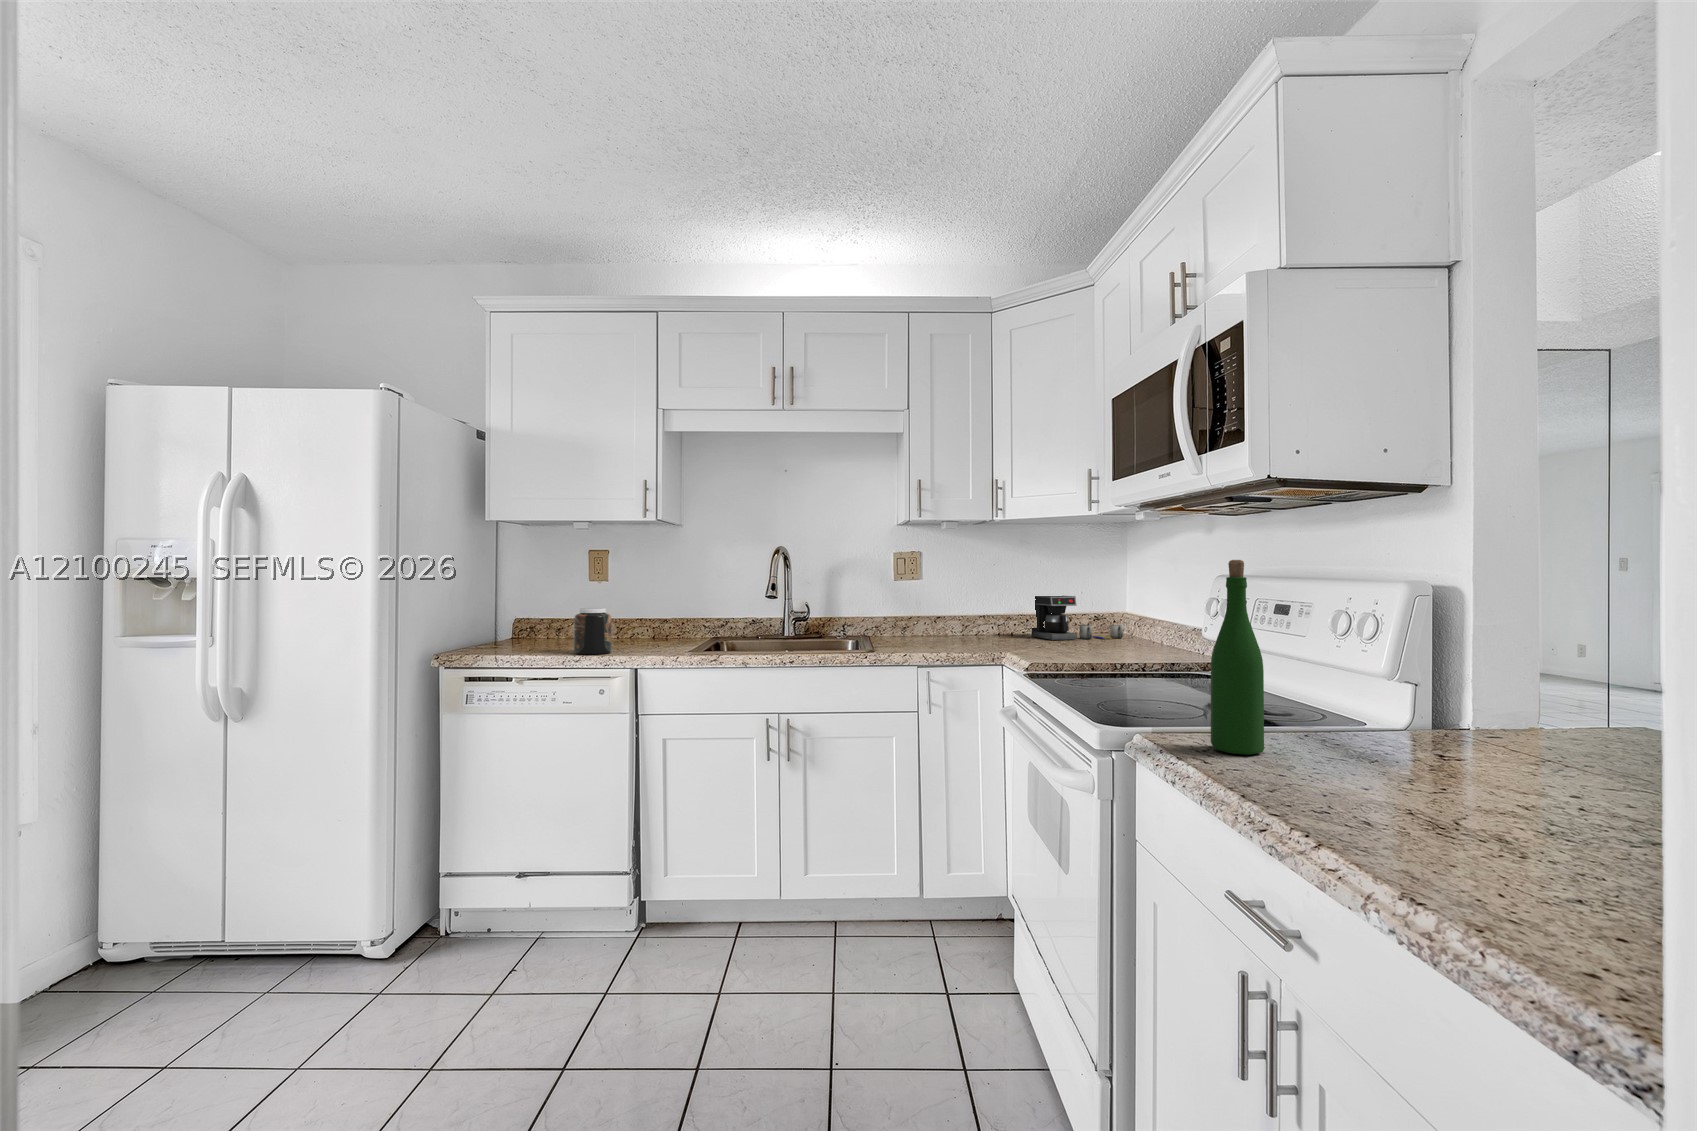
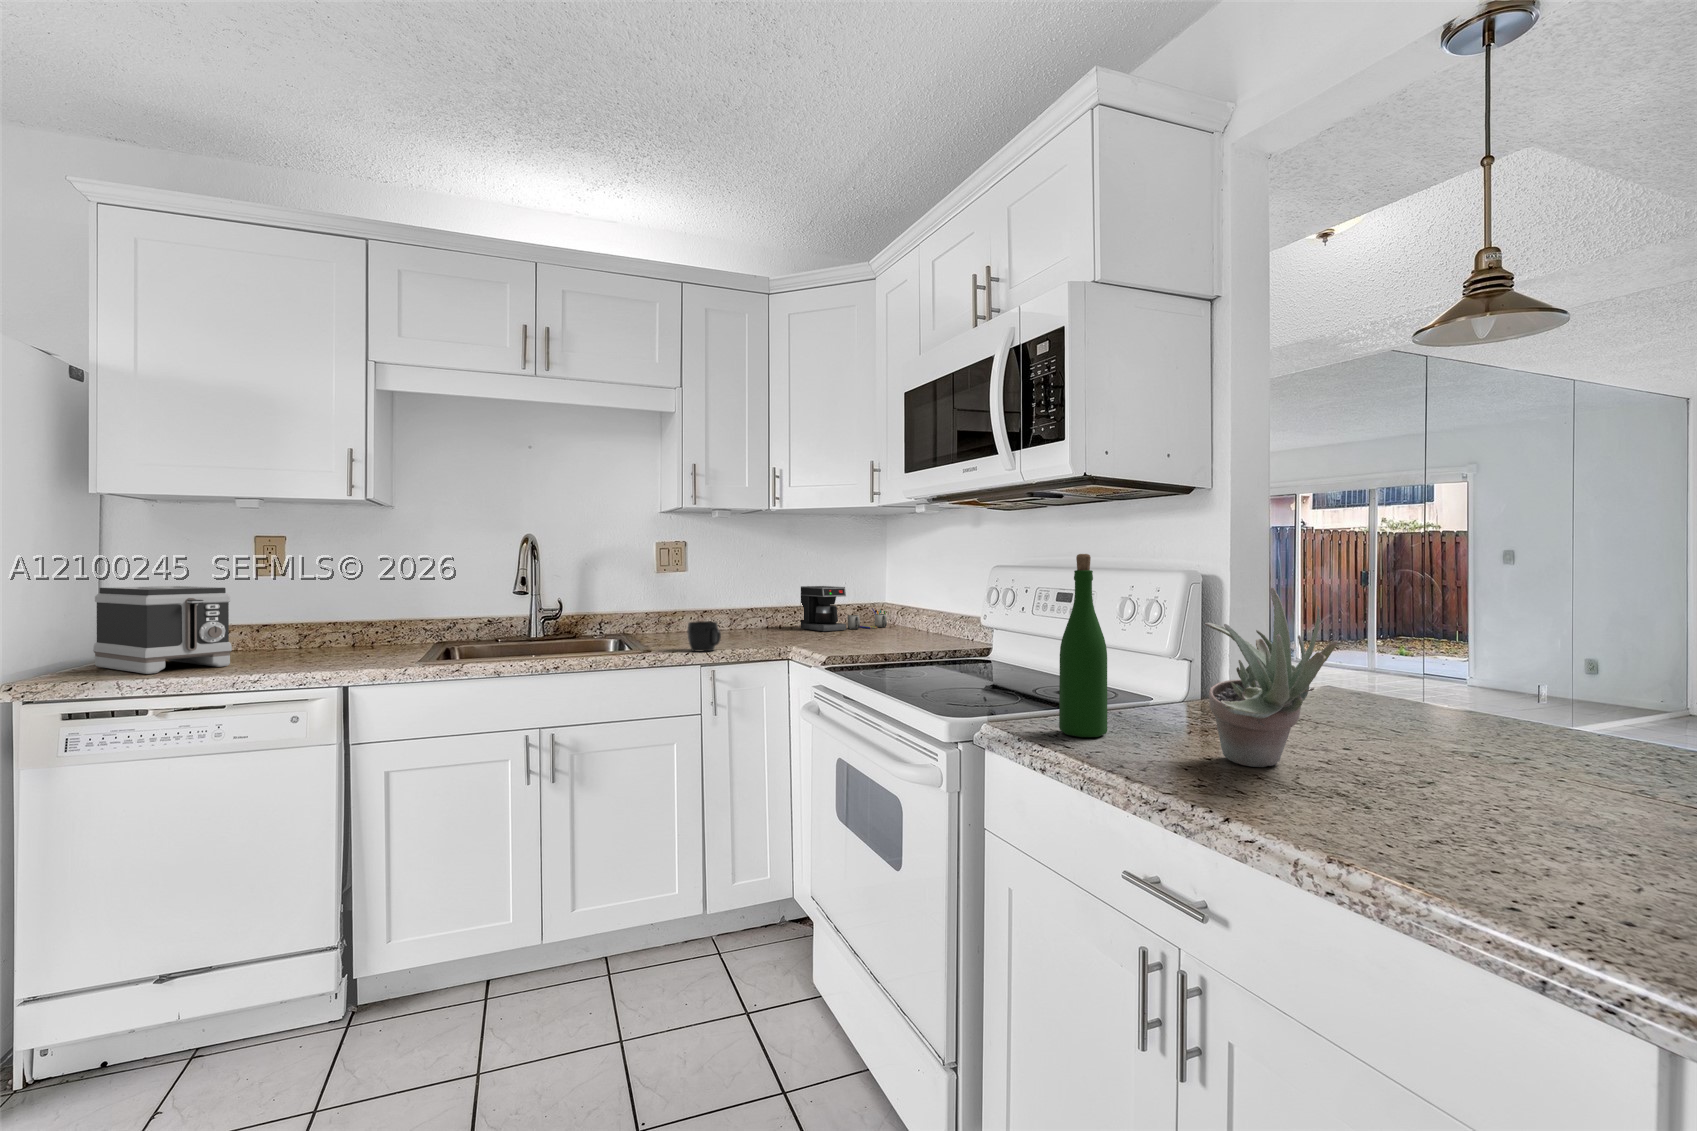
toaster: none [491,589,569,652] -> present [93,586,232,674]
succulent plant: none [1334,596,1516,801] -> present [1205,588,1337,767]
jar: present [574,608,612,654] -> none [245,611,303,672]
mug: none [907,626,936,653] -> present [687,621,721,652]

